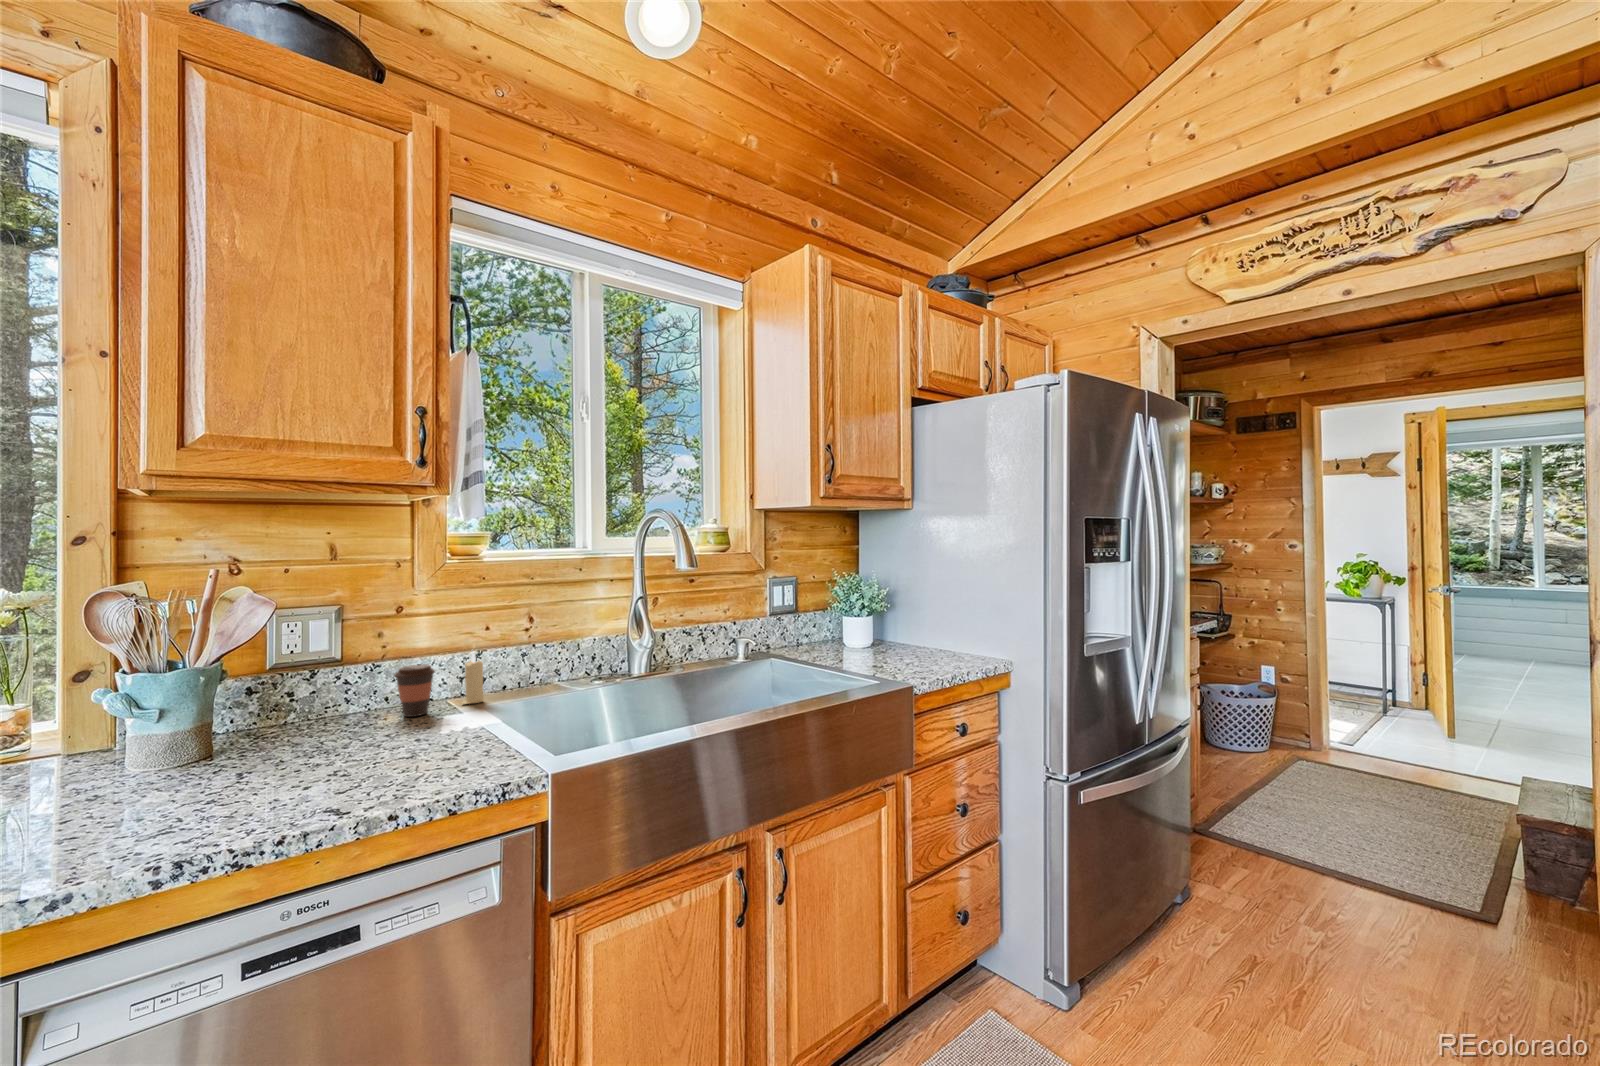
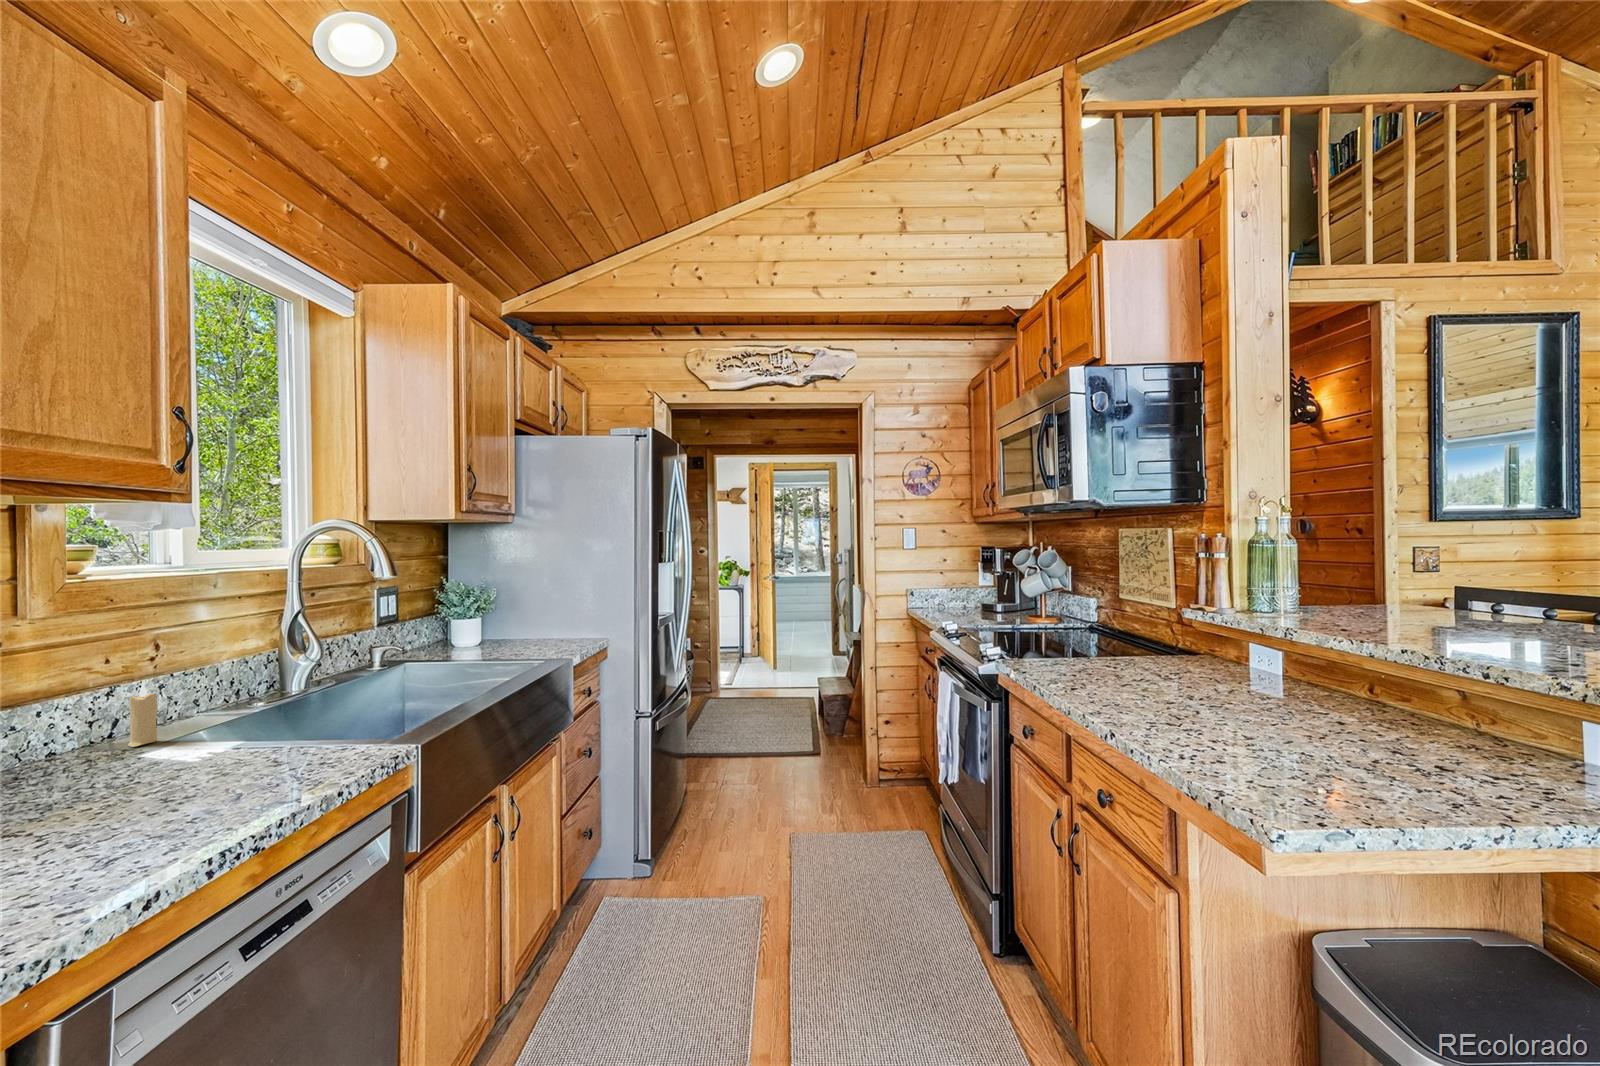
coffee cup: present [394,664,435,717] -> none [59,702,124,768]

